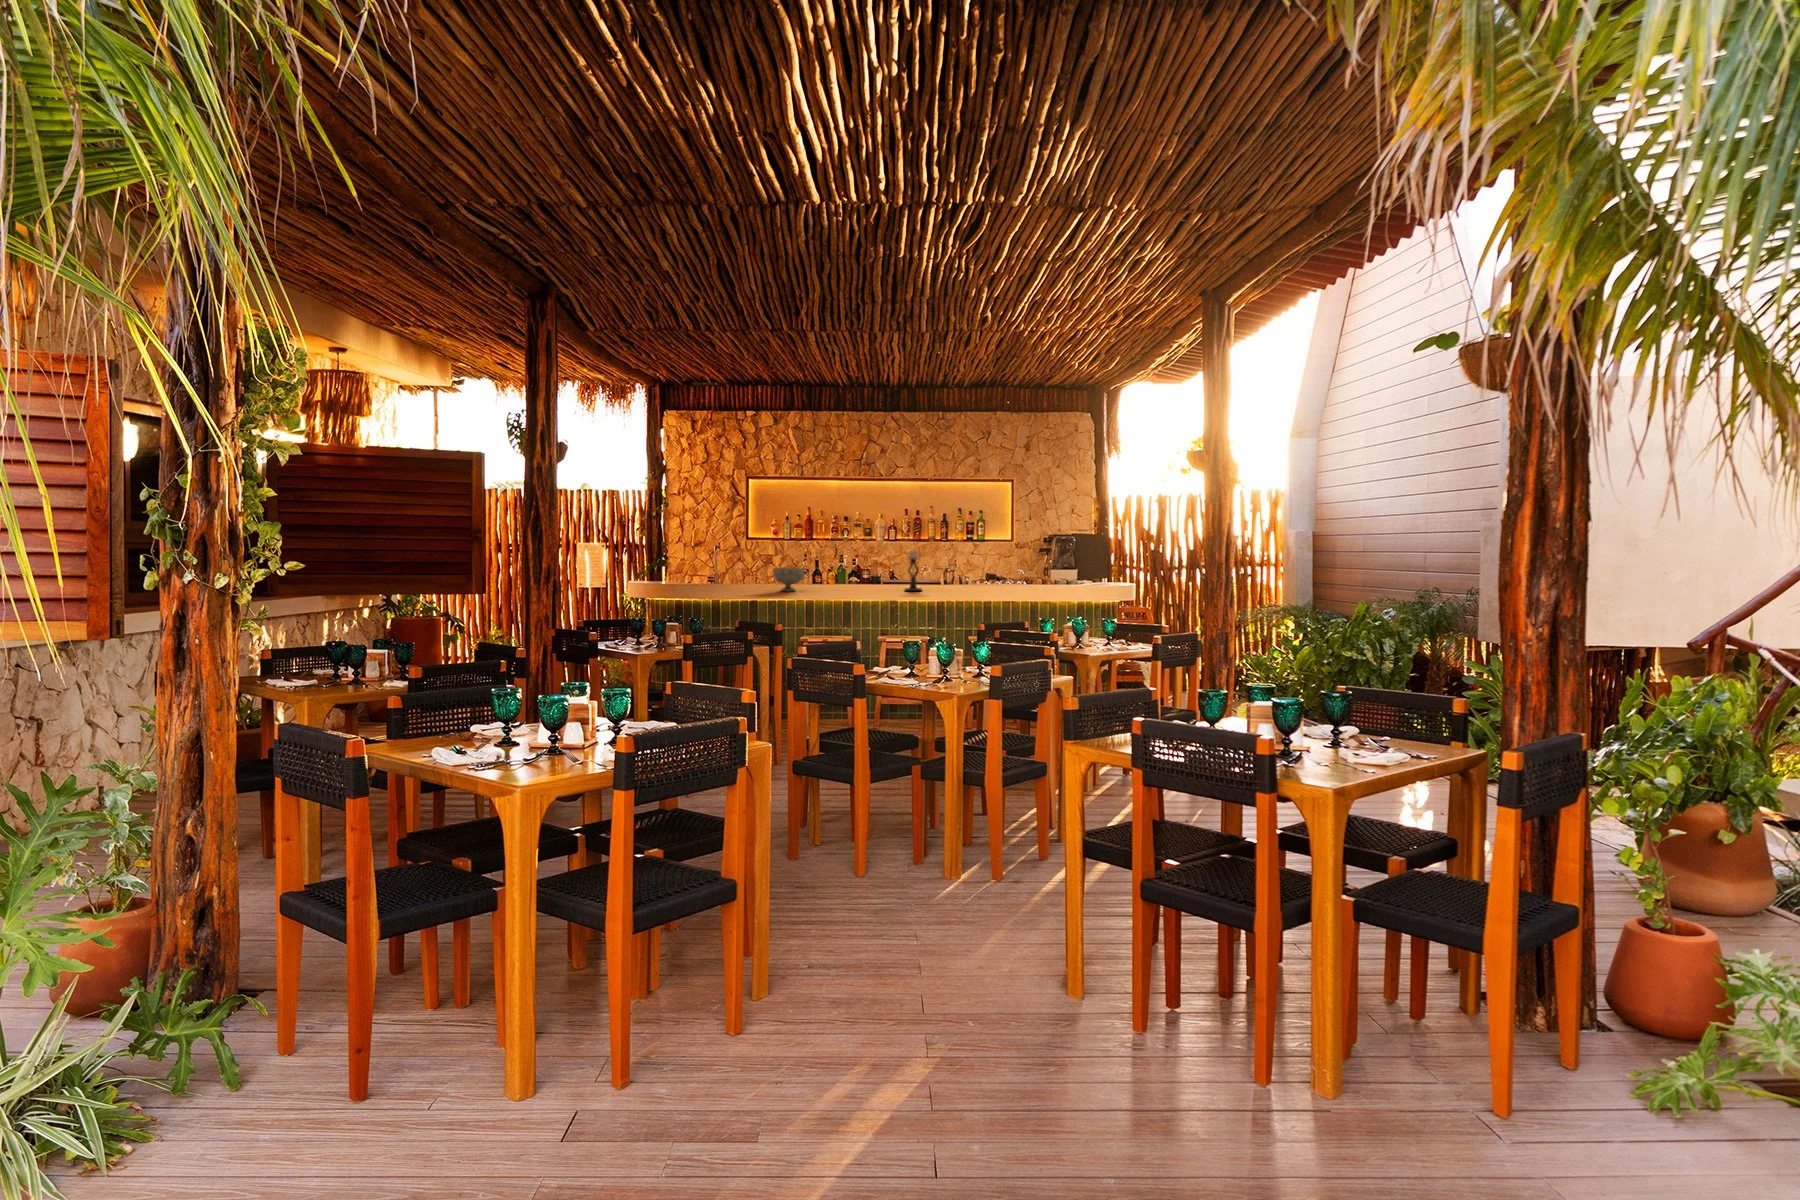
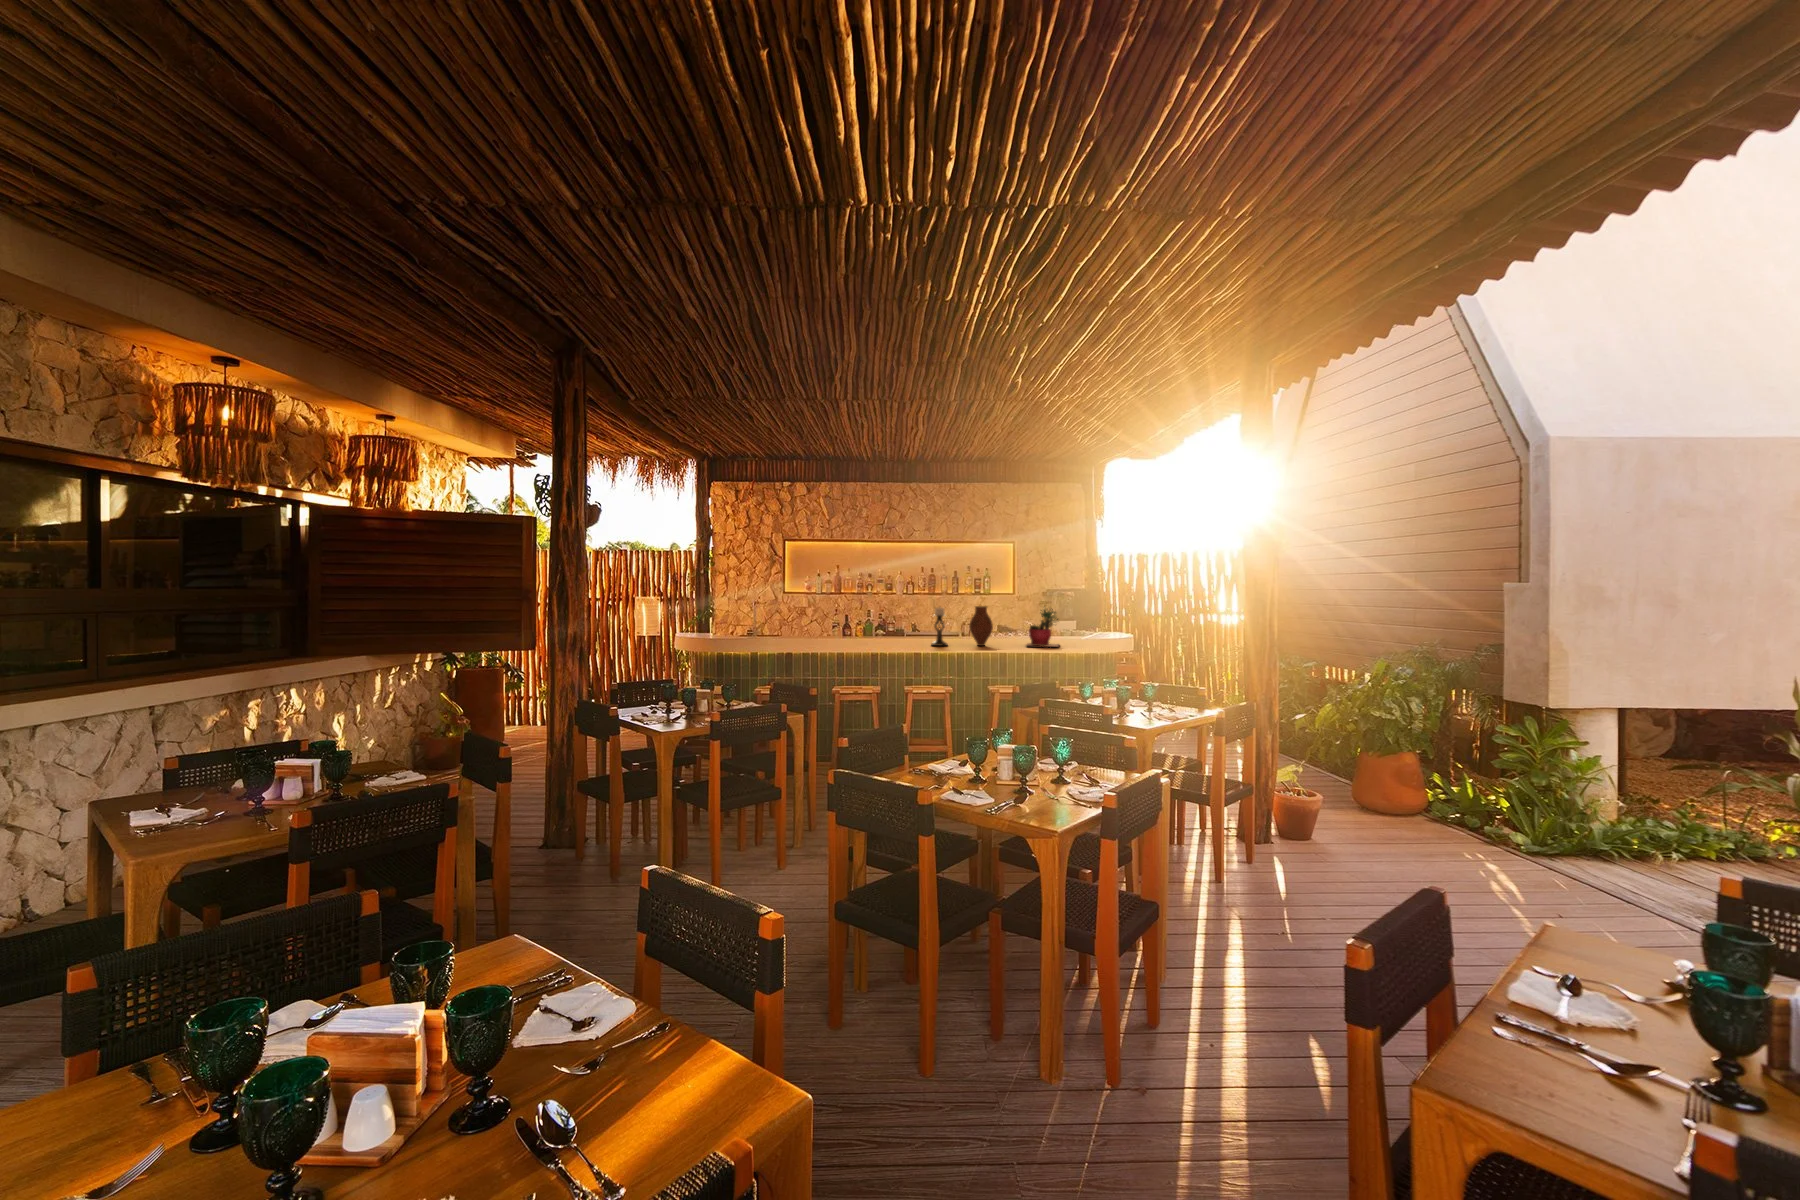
vase: none [945,549,970,591] -> present [969,606,993,646]
succulent plant: none [1003,550,1041,592] -> present [1026,609,1059,647]
decorative bowl: present [773,567,805,591] -> none [807,624,838,647]

